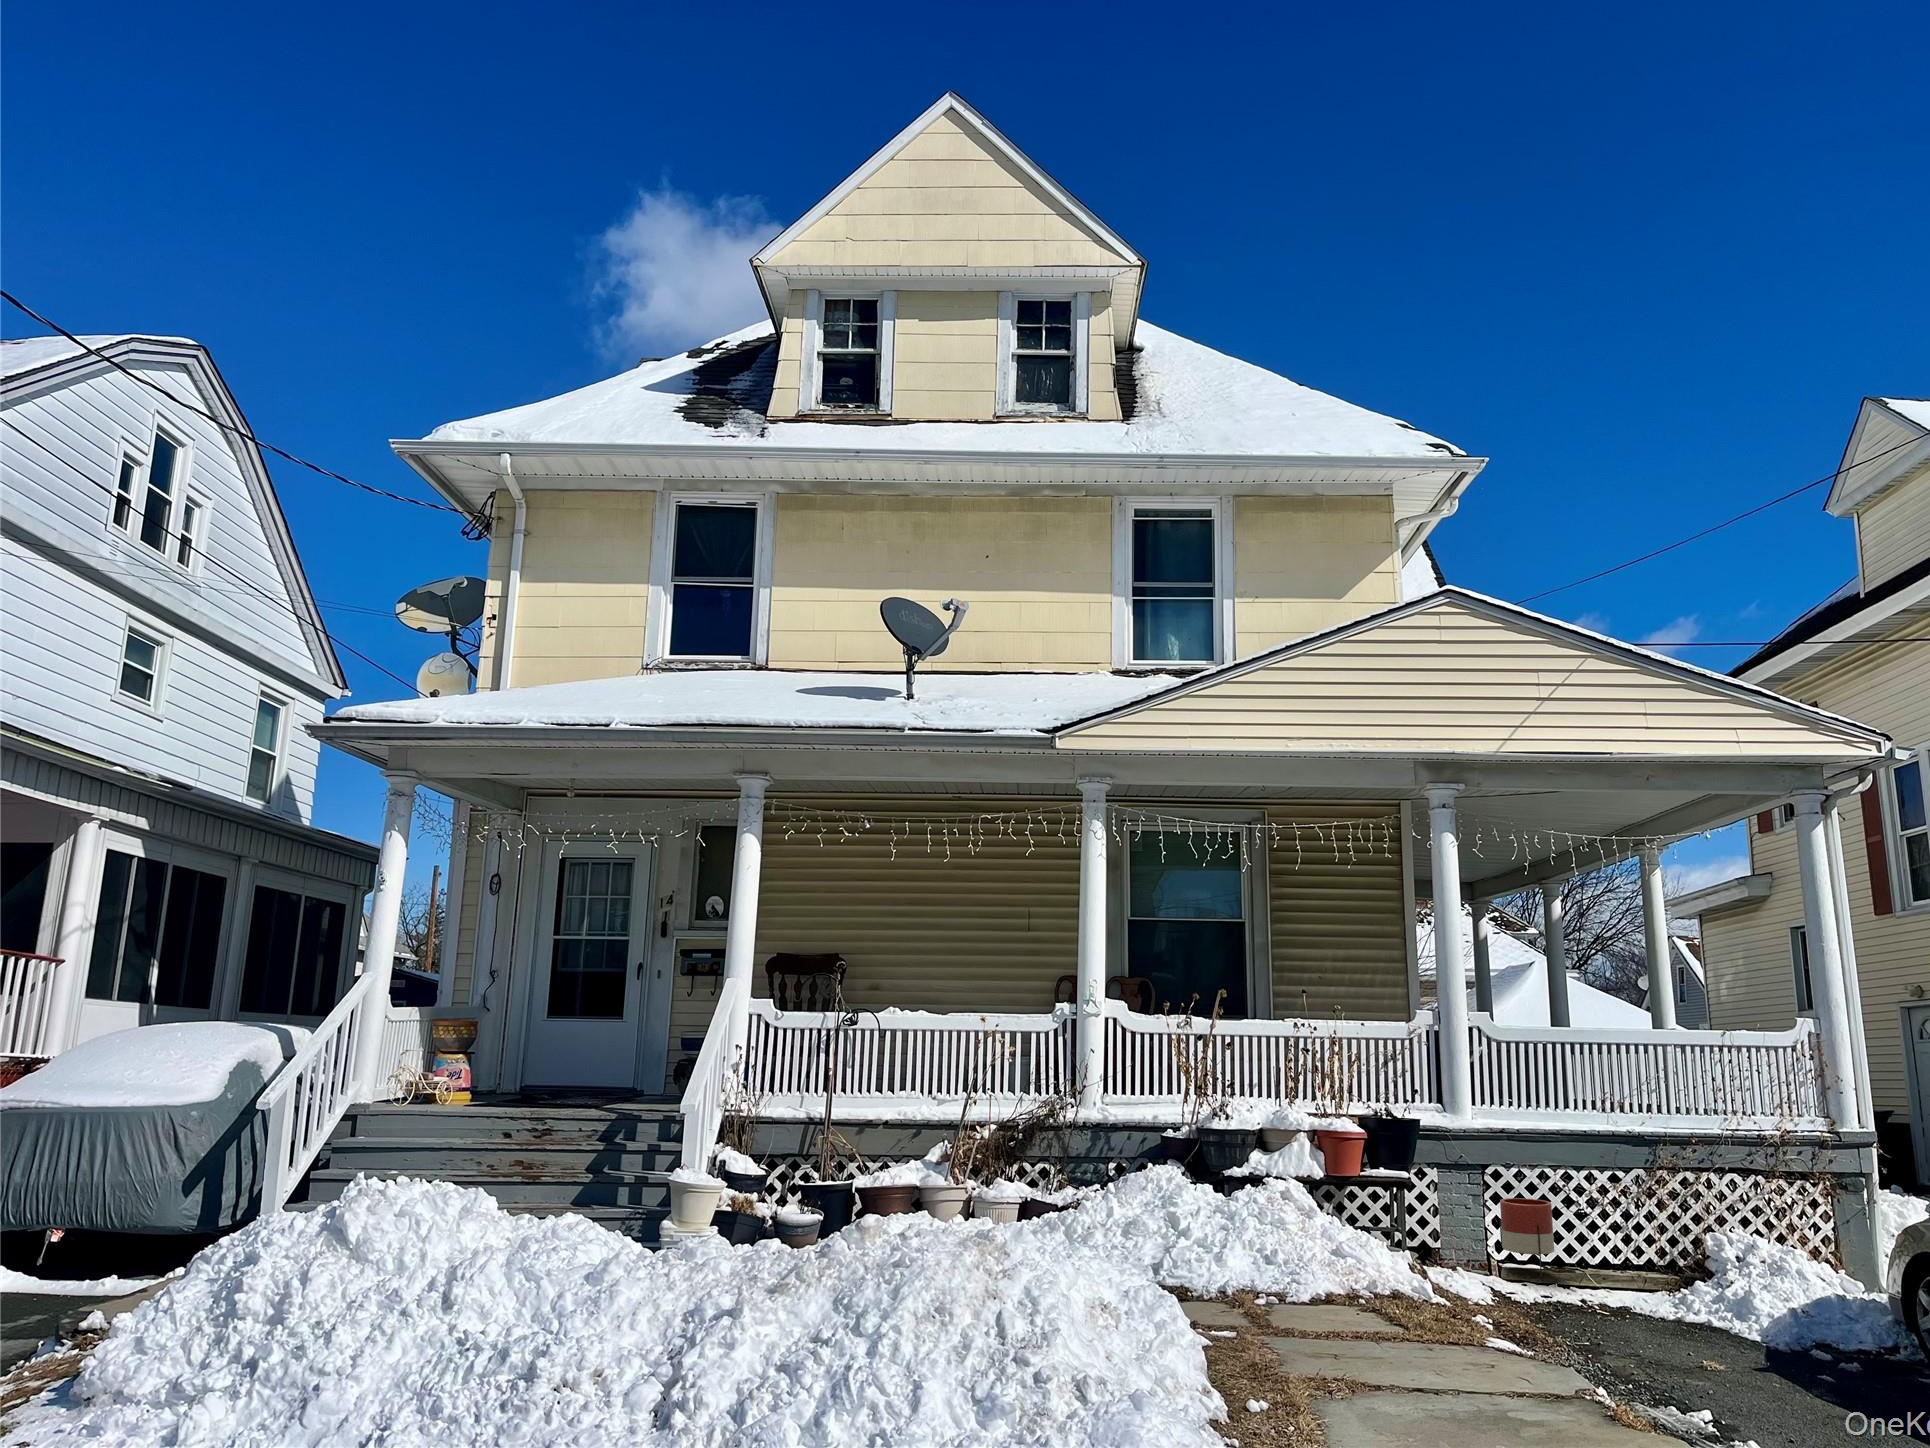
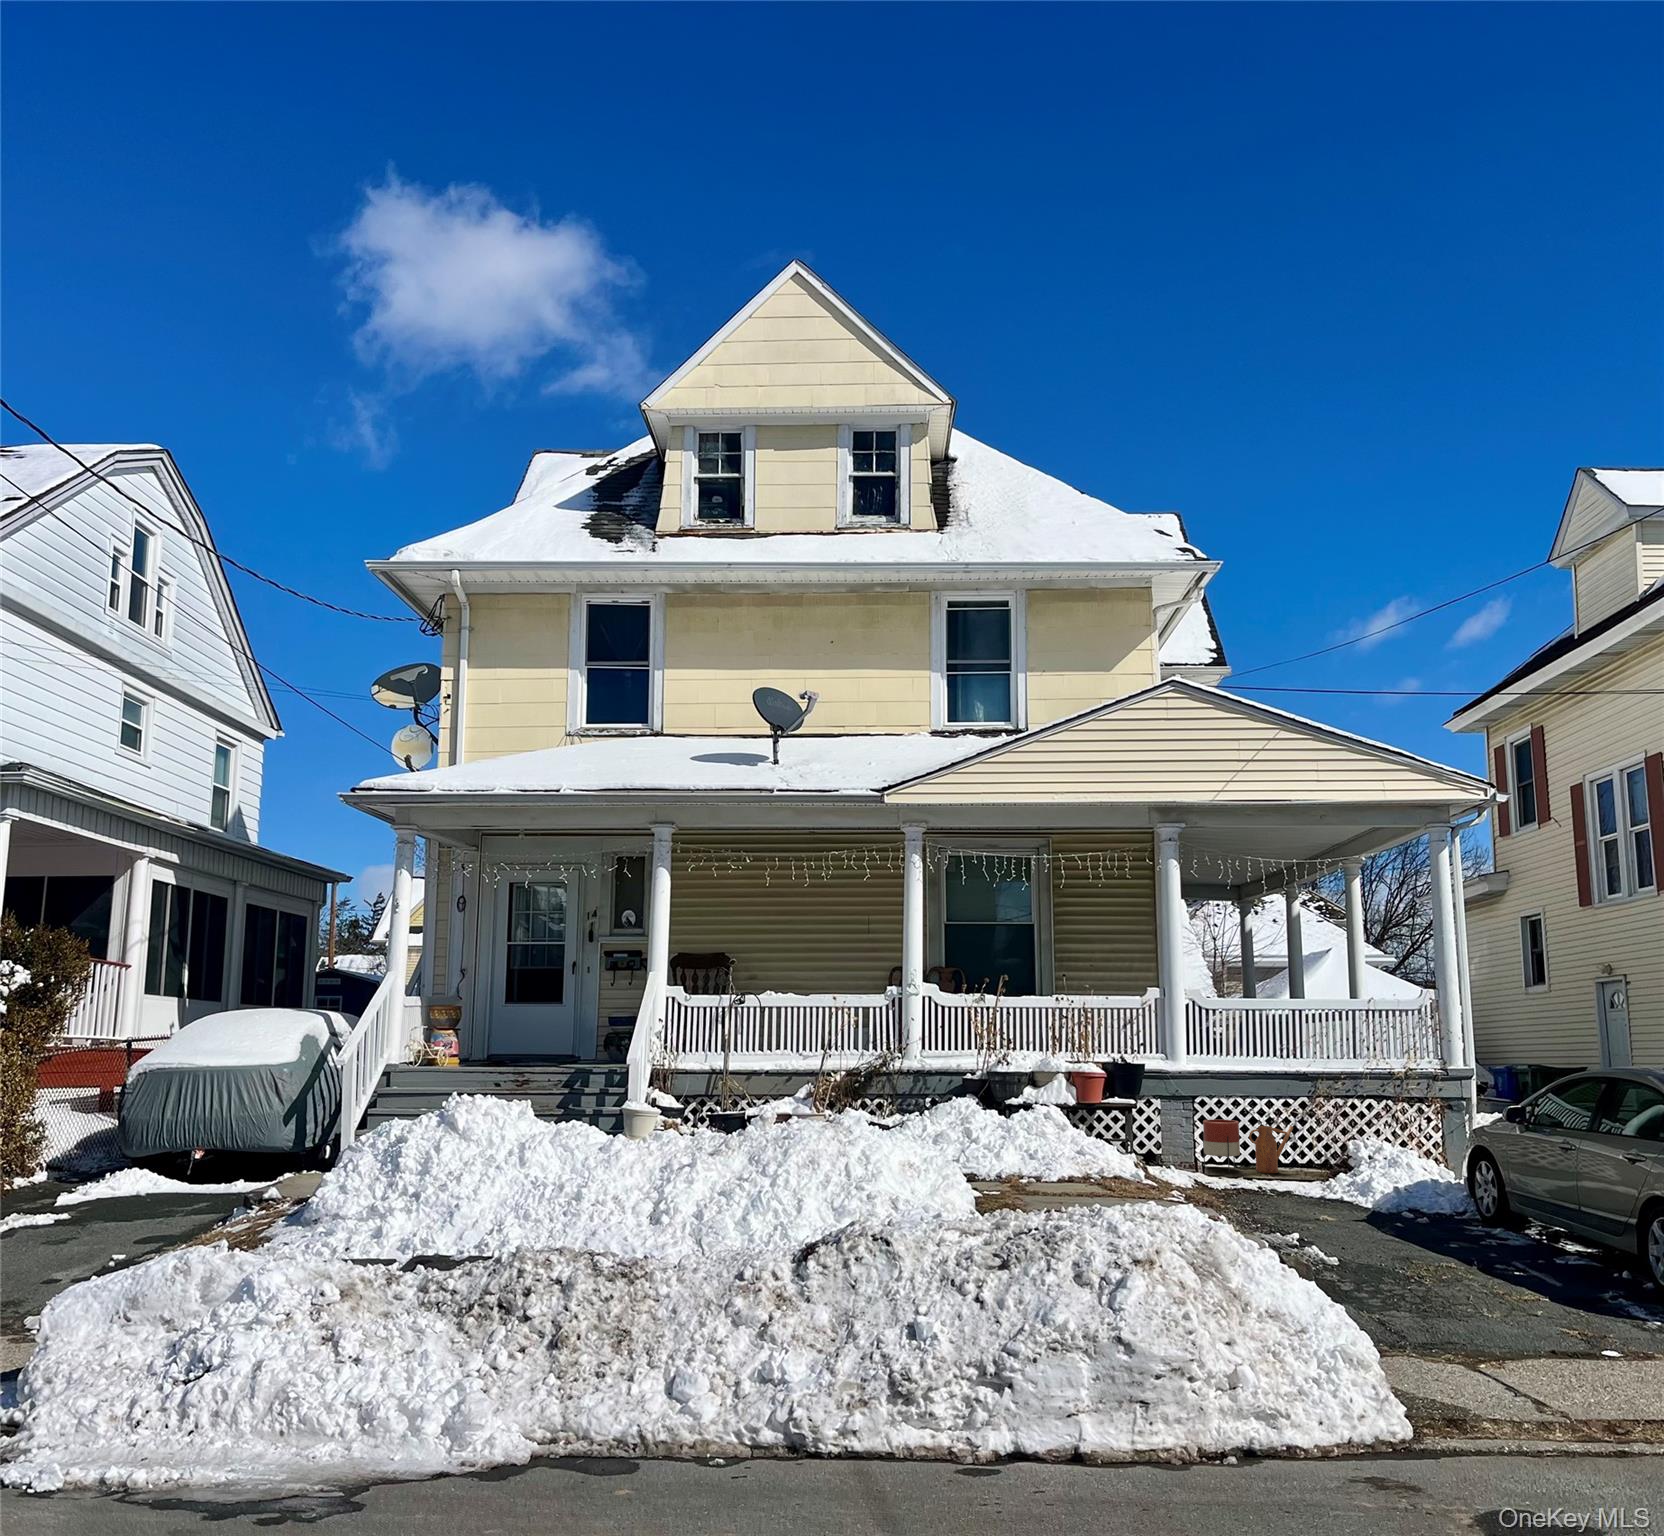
watering can: none [1565,1208,1627,1279] -> present [1249,1126,1293,1173]

